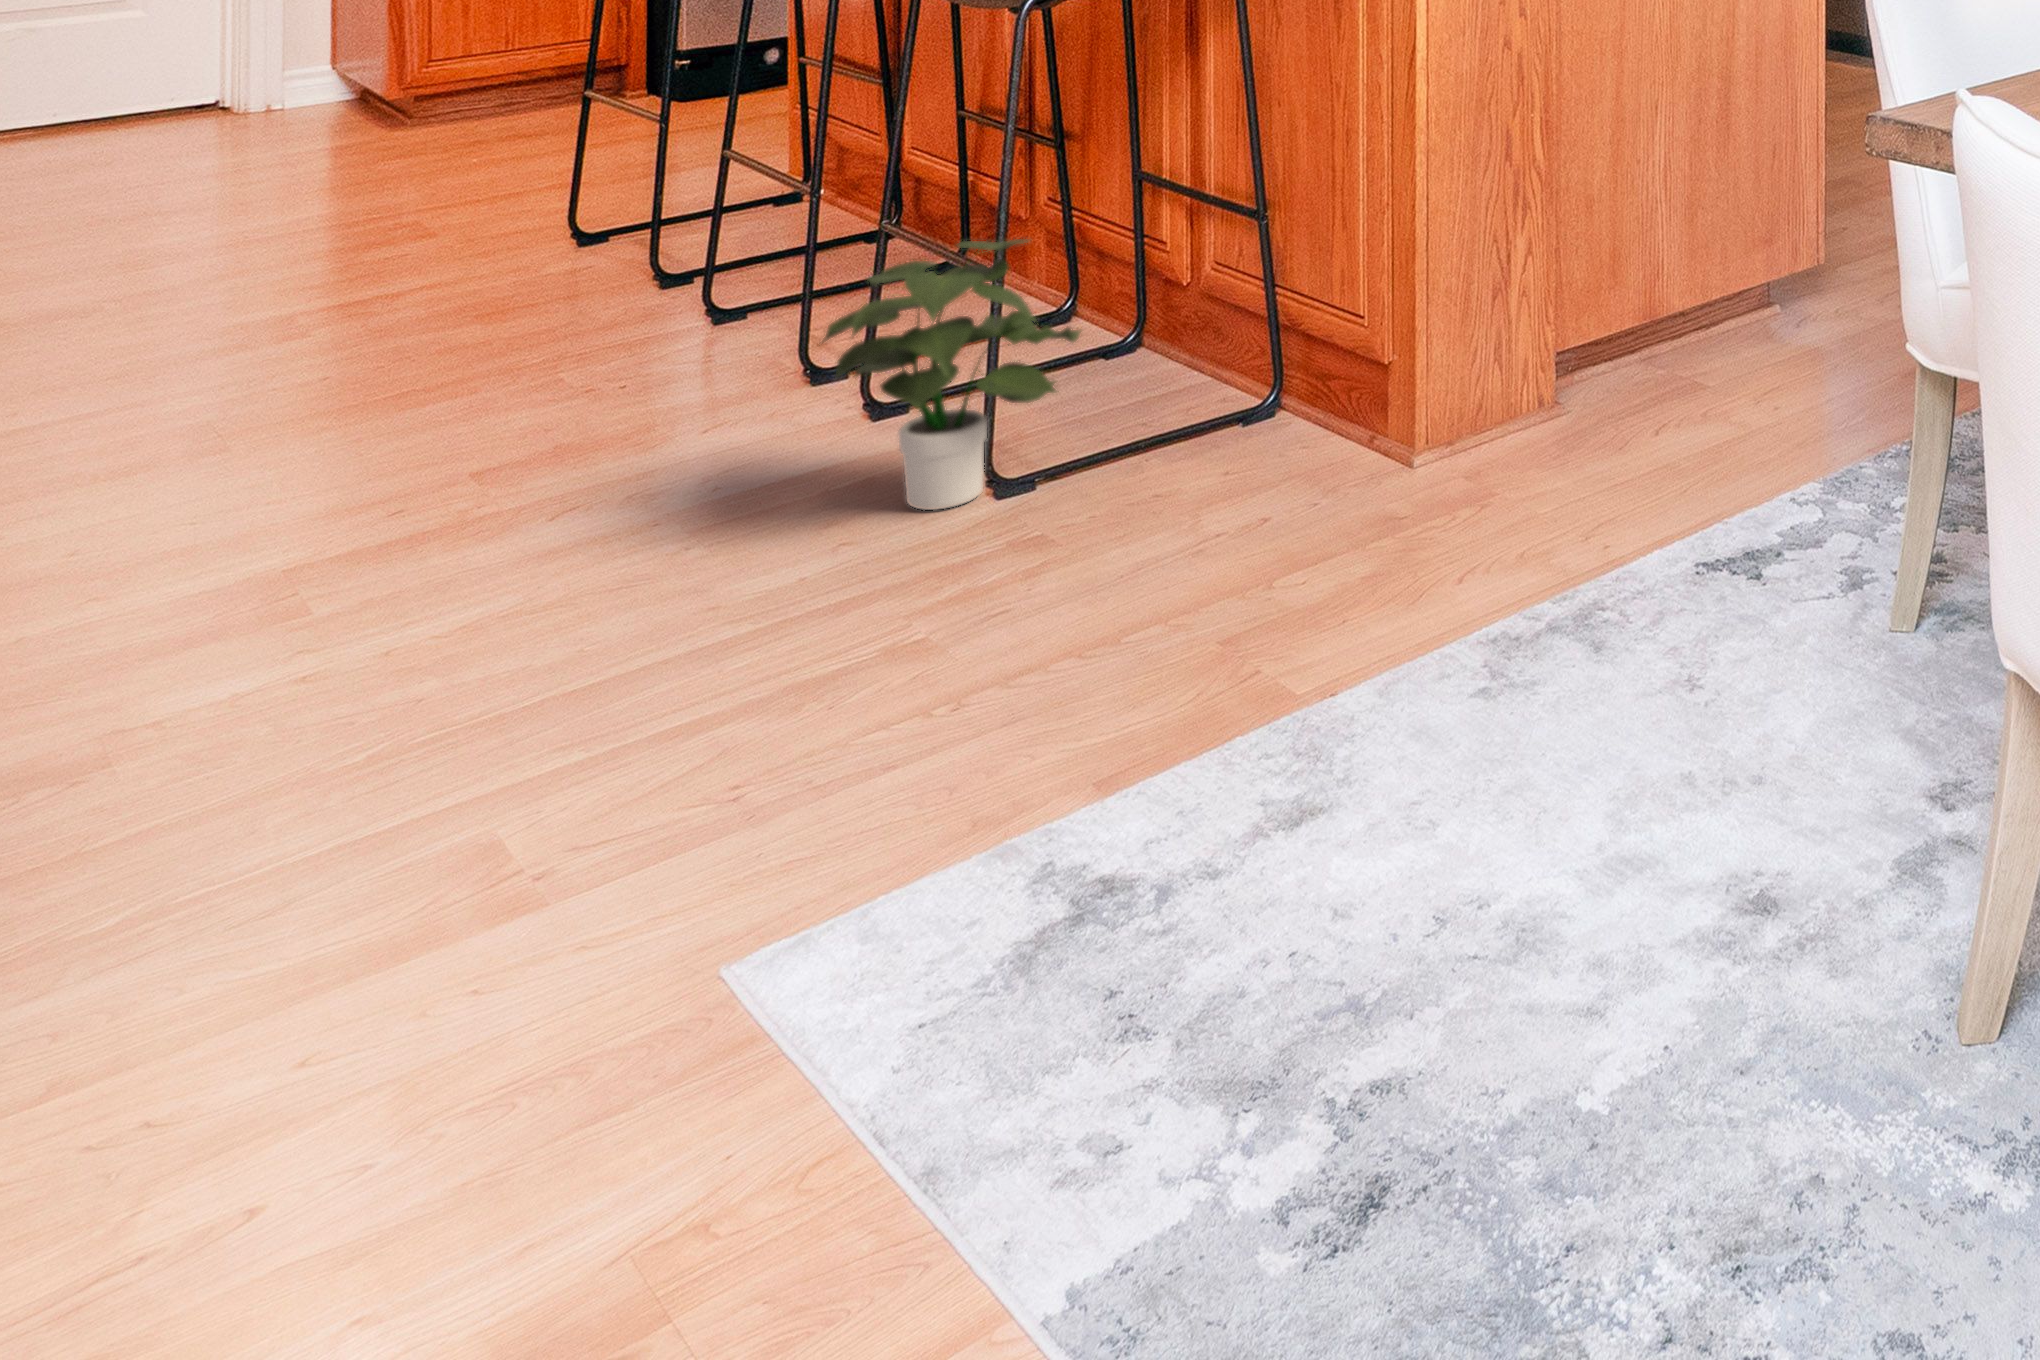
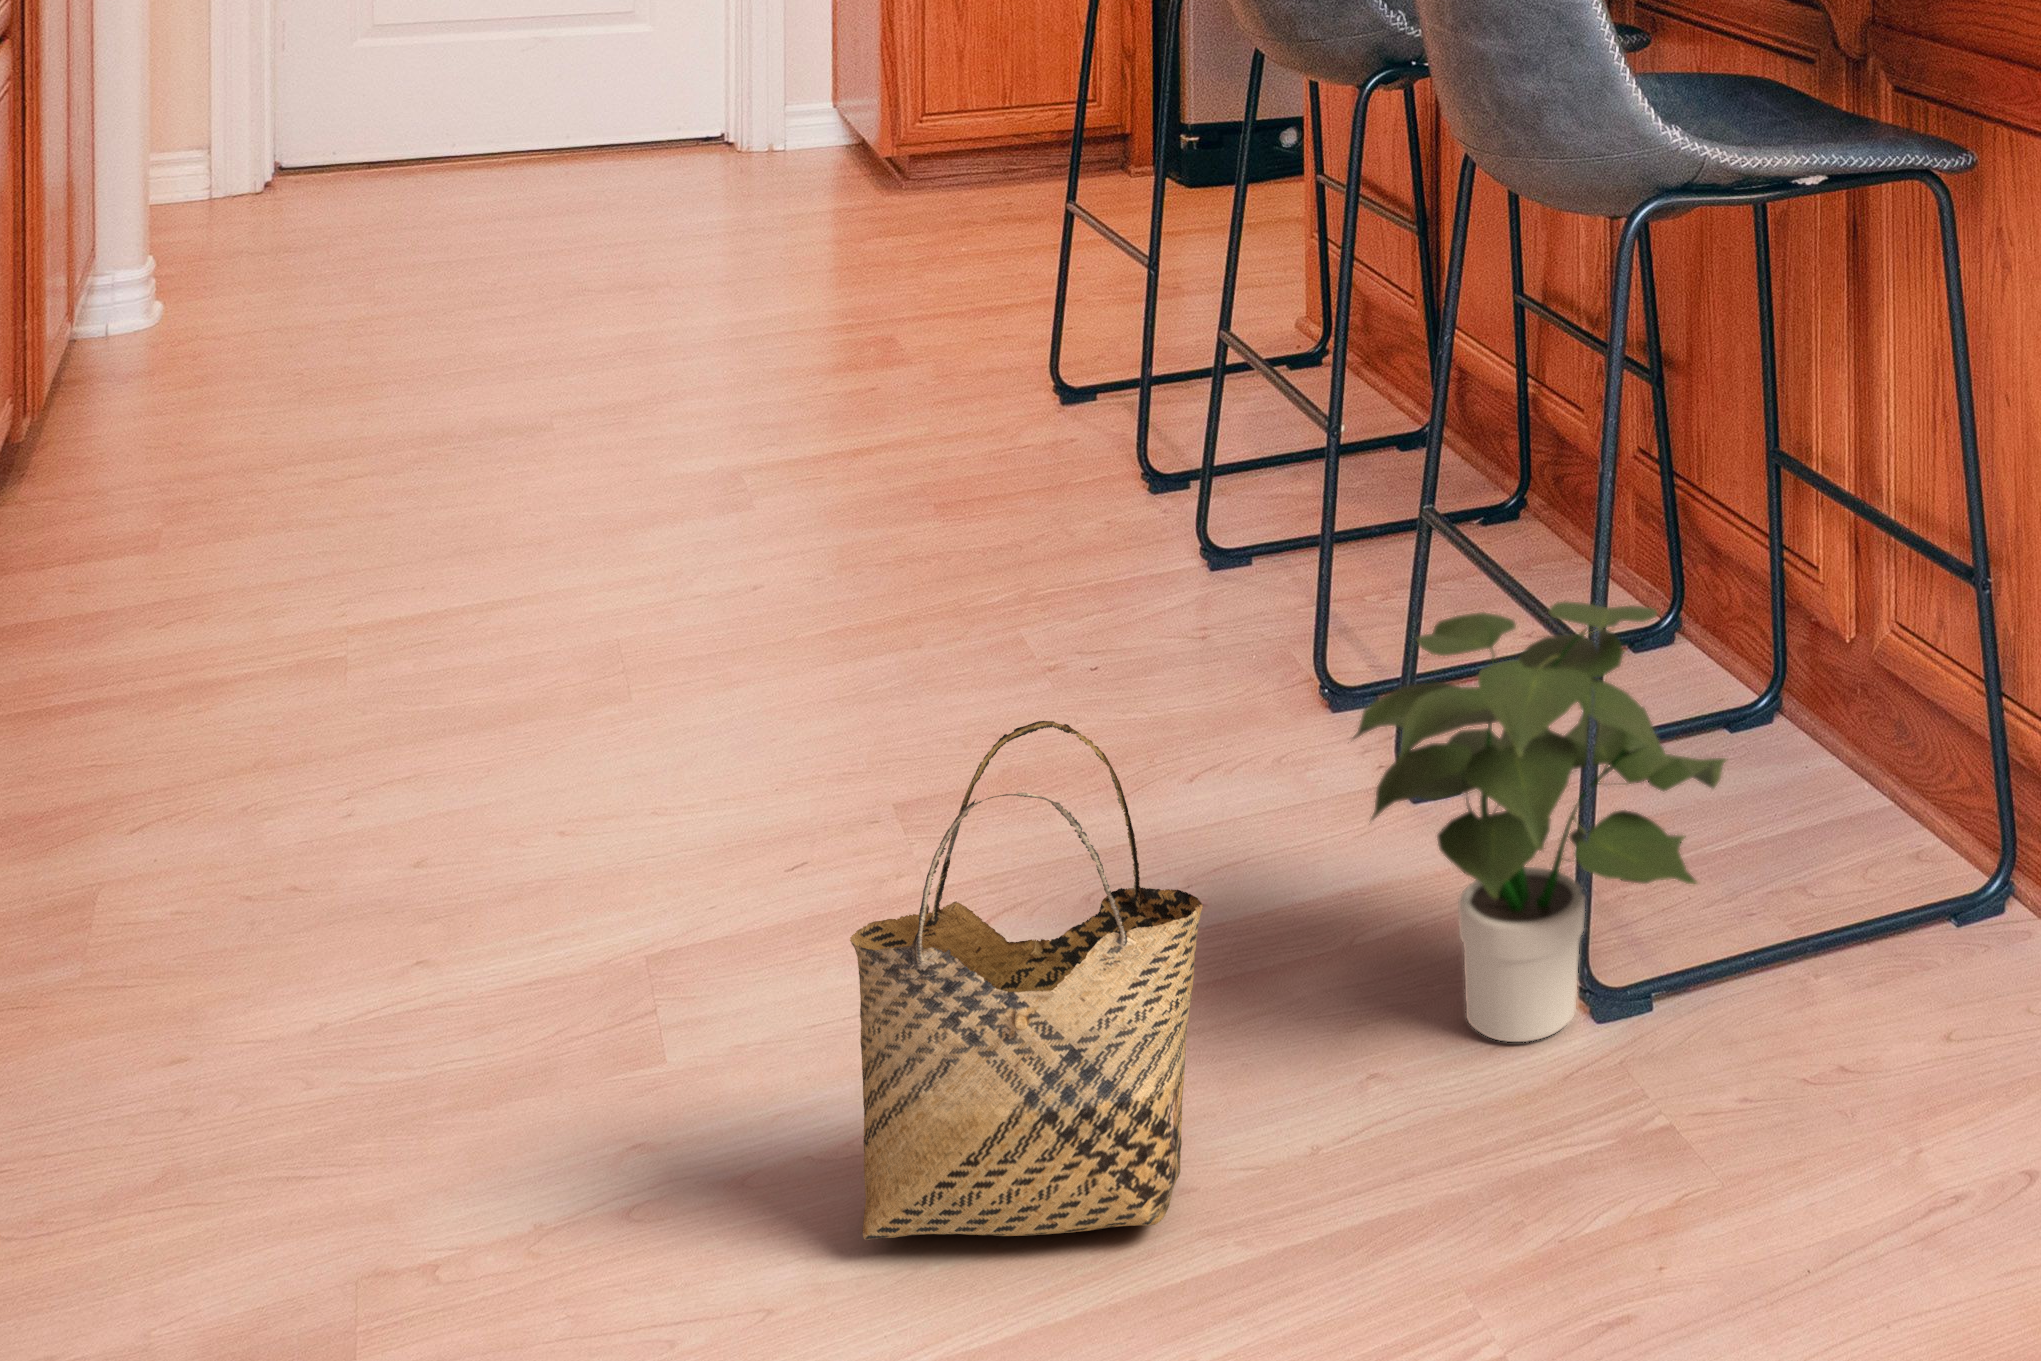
woven basket: none [456,324,712,644] -> present [850,721,1203,1240]

